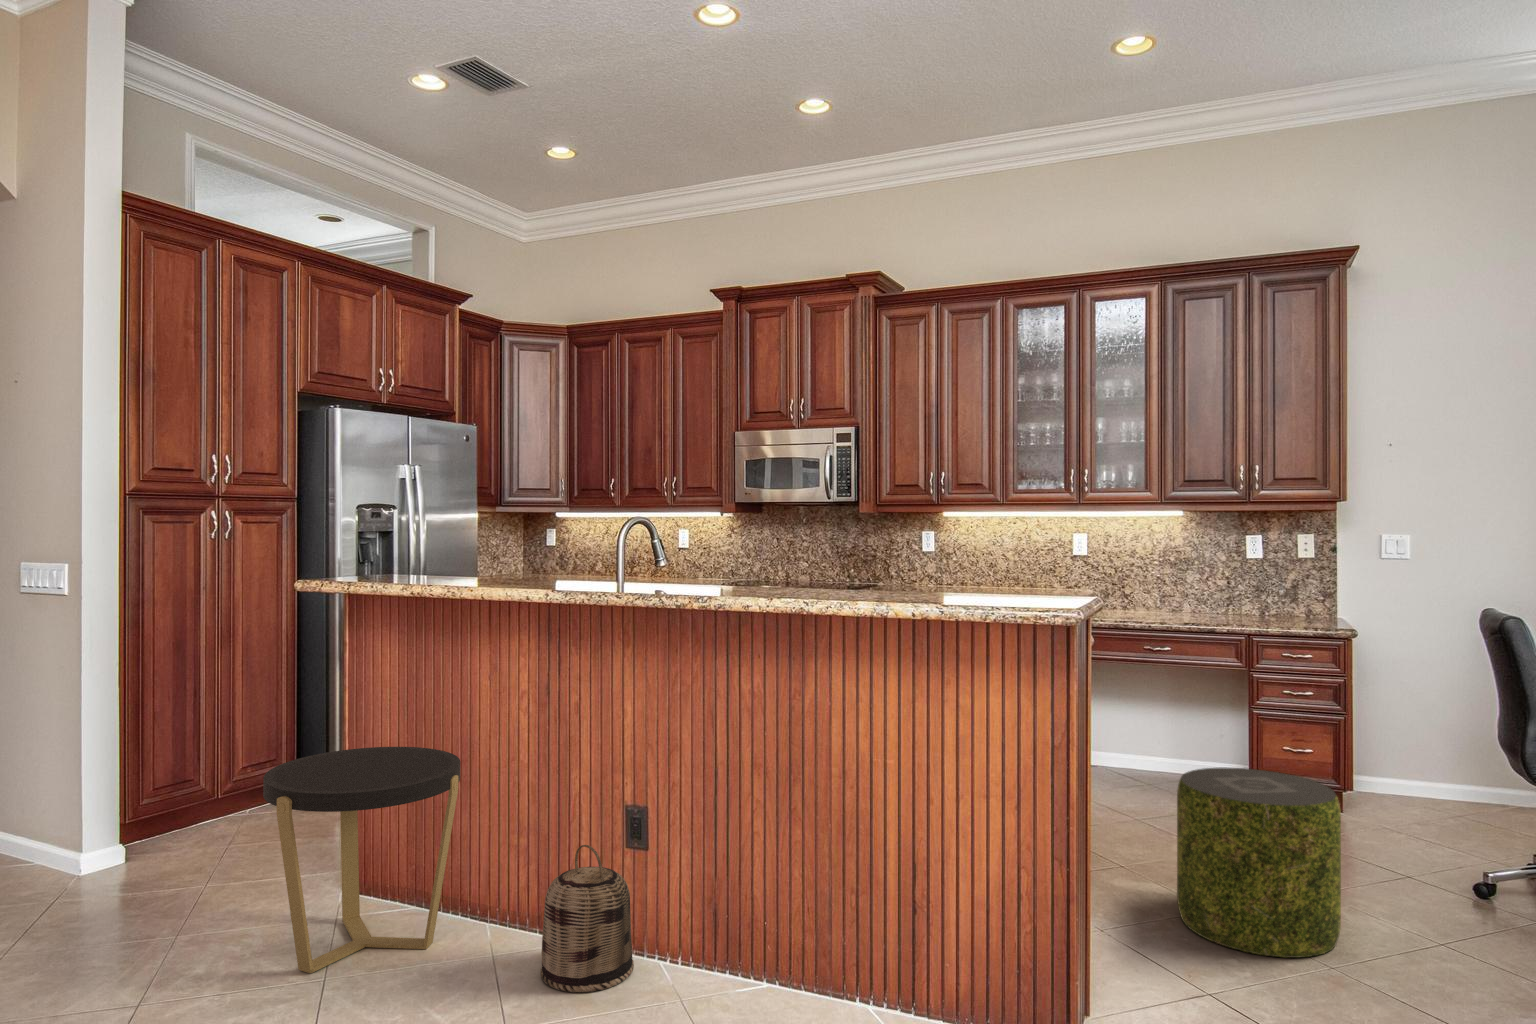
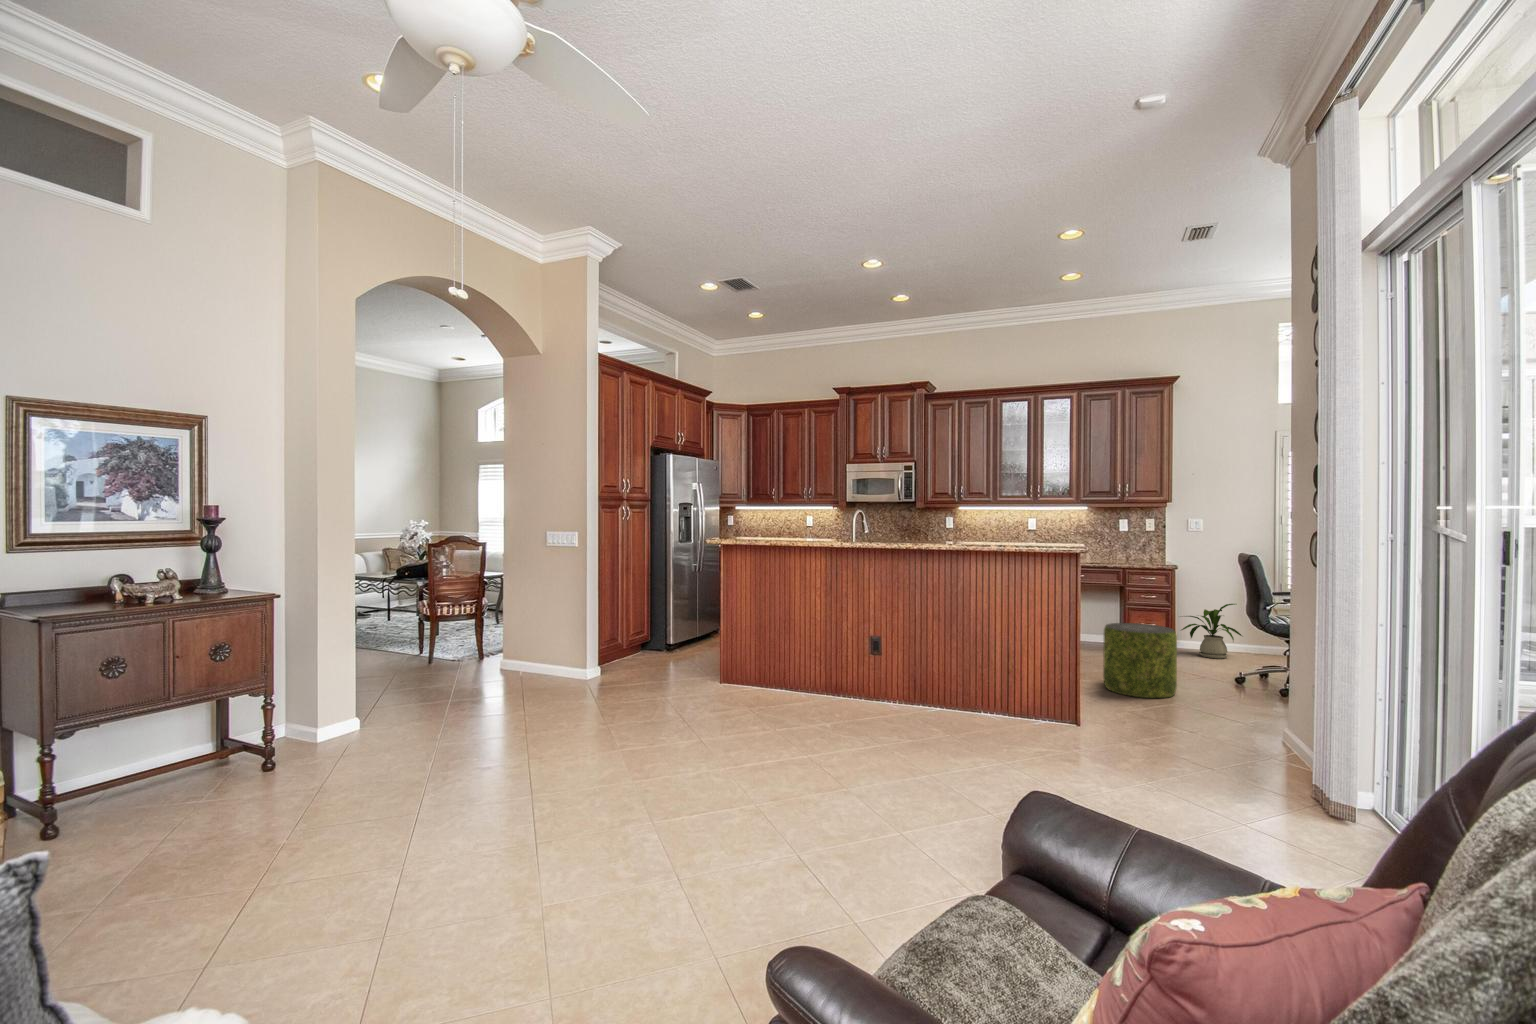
house plant: none [1358,712,1502,827] -> present [1181,604,1242,659]
side table: present [263,747,461,973] -> none [712,615,794,707]
basket: present [541,845,634,992] -> none [841,651,881,711]

